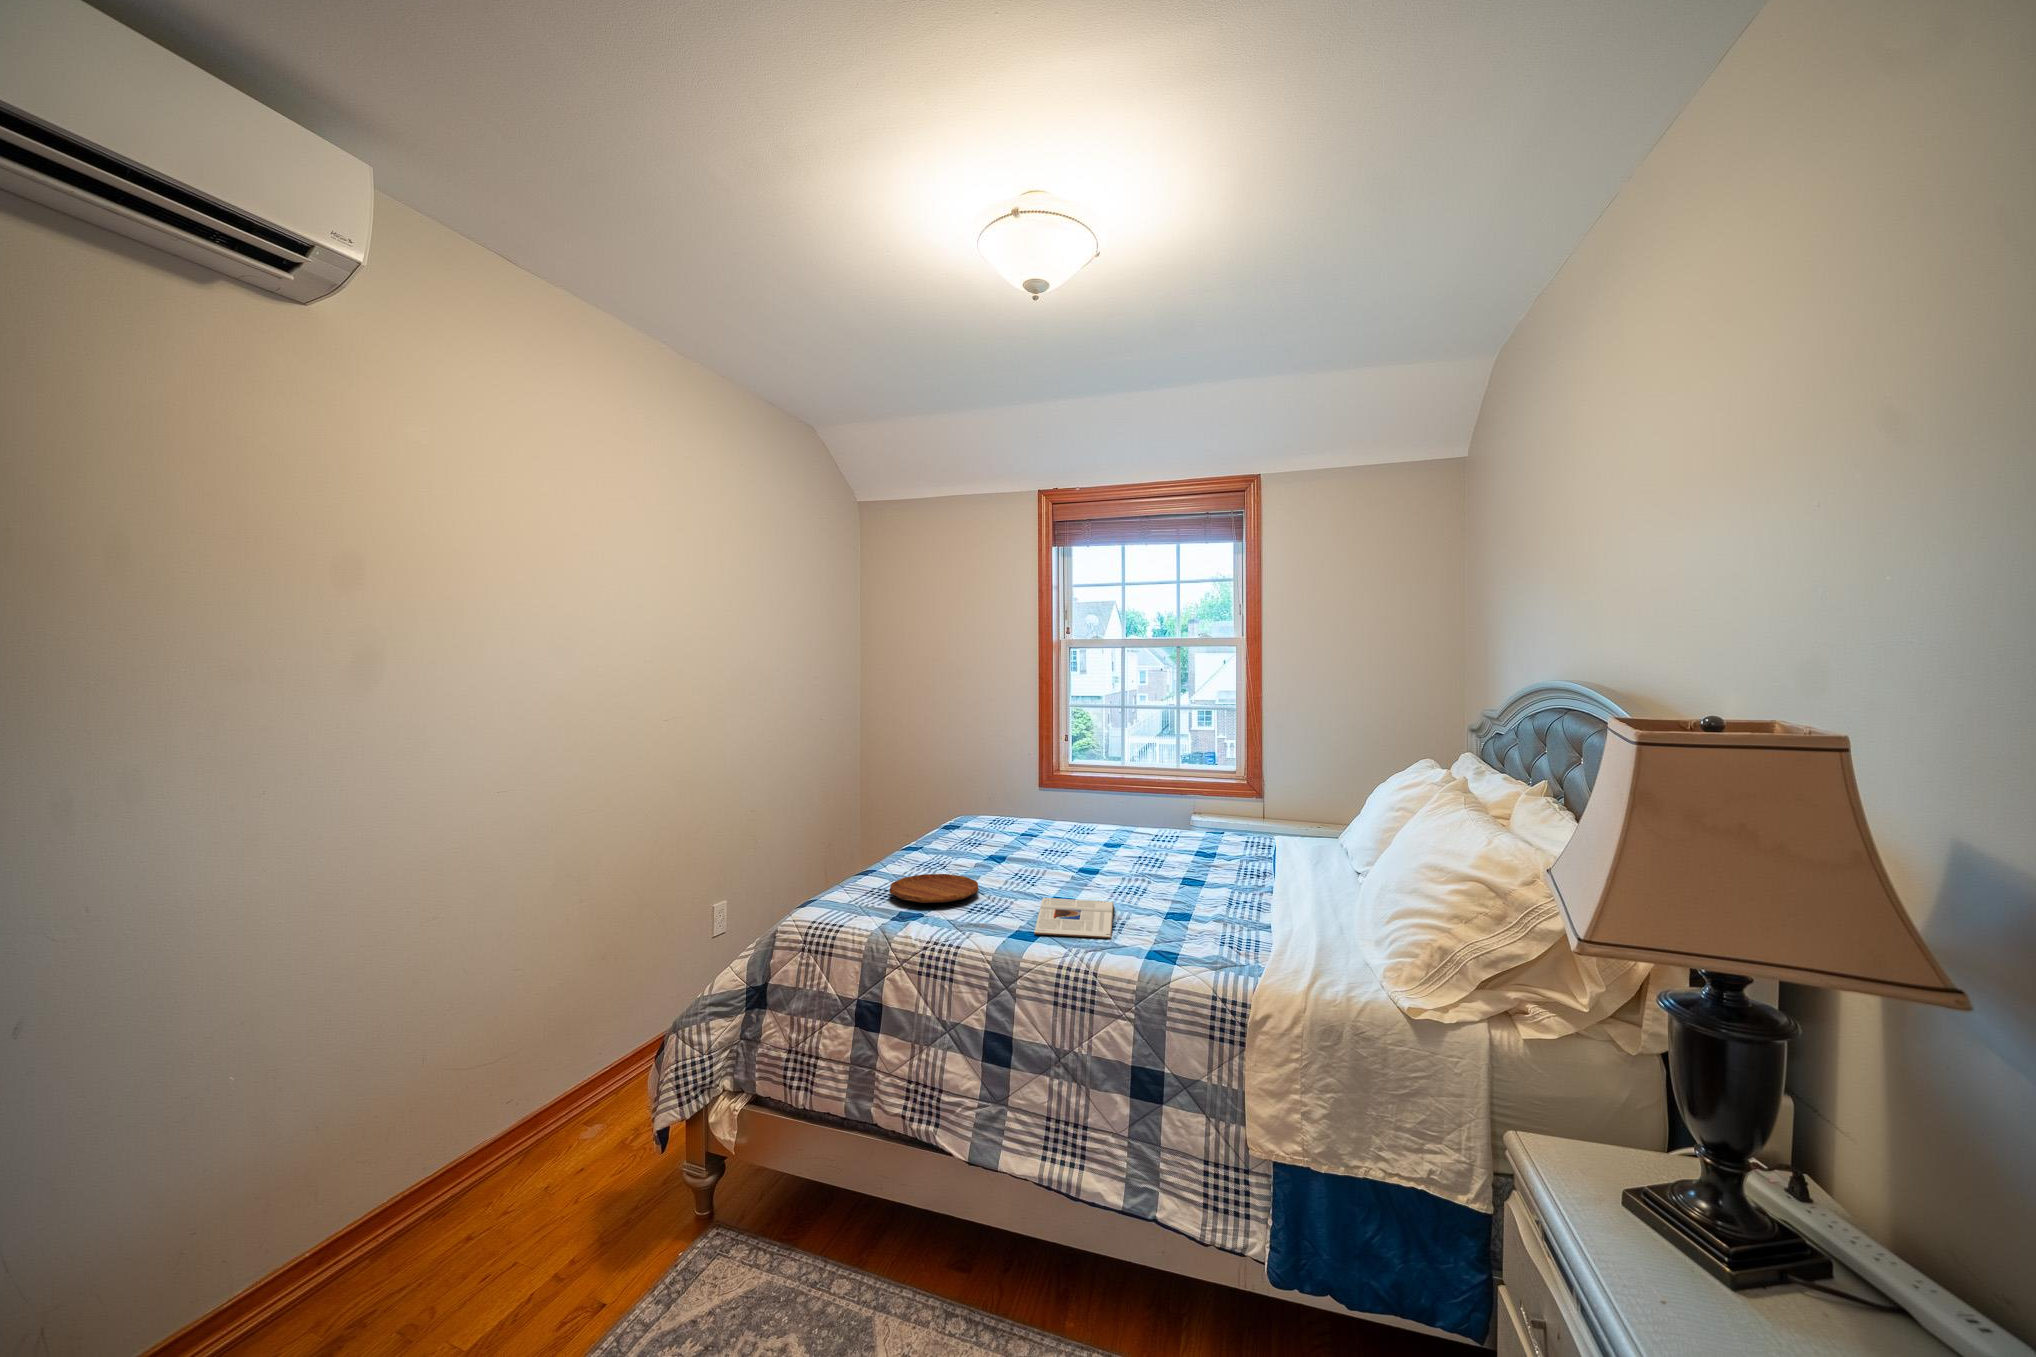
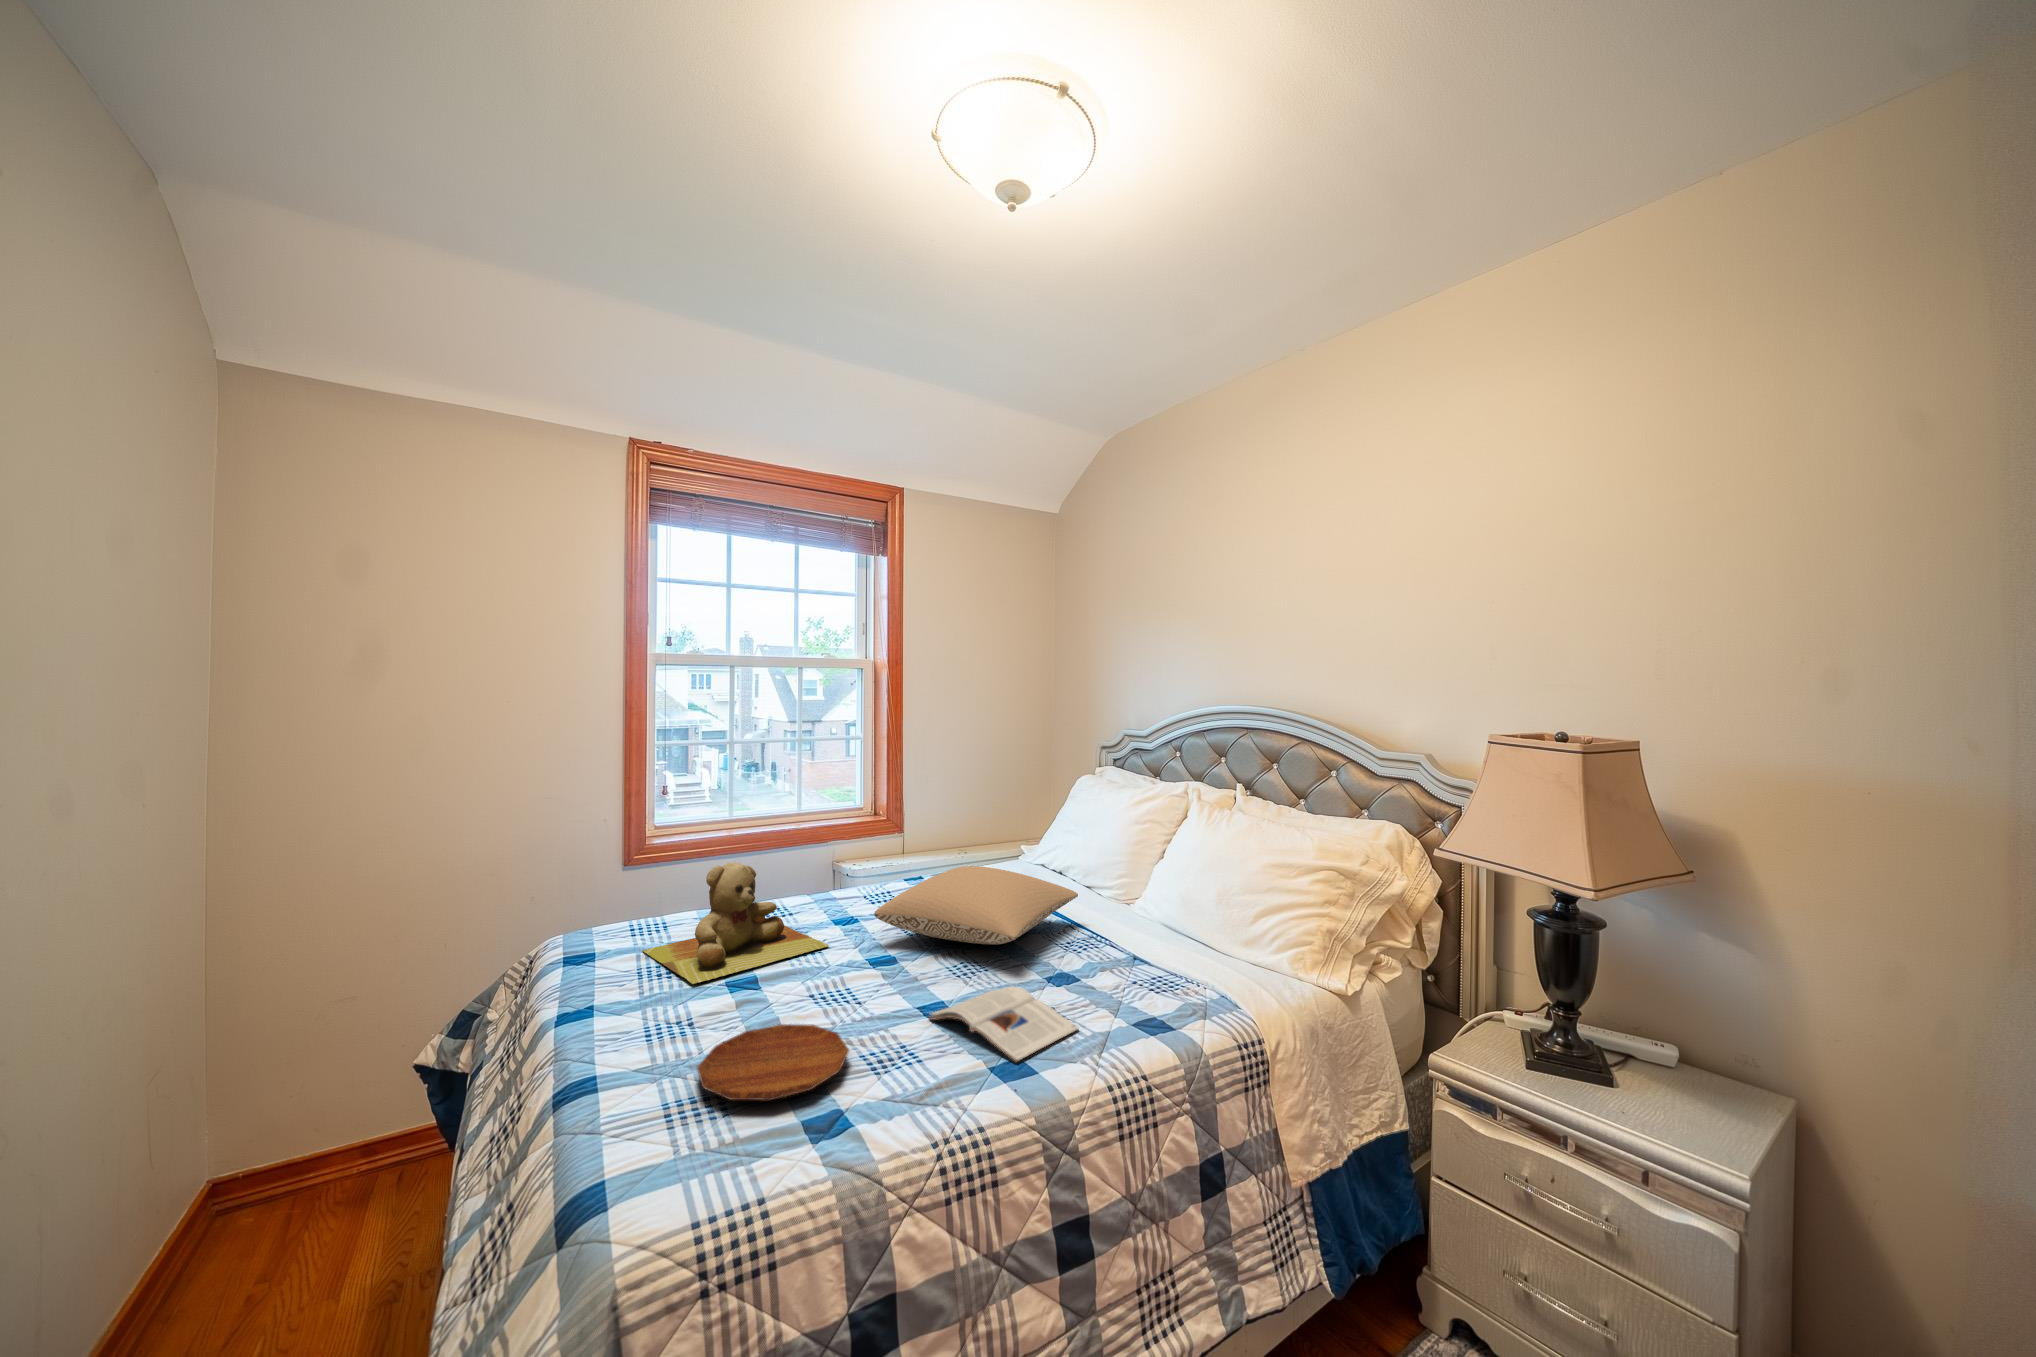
teddy bear: none [983,785,1094,859] -> present [642,862,829,984]
pillow: none [1110,819,1296,884] -> present [874,866,1078,944]

